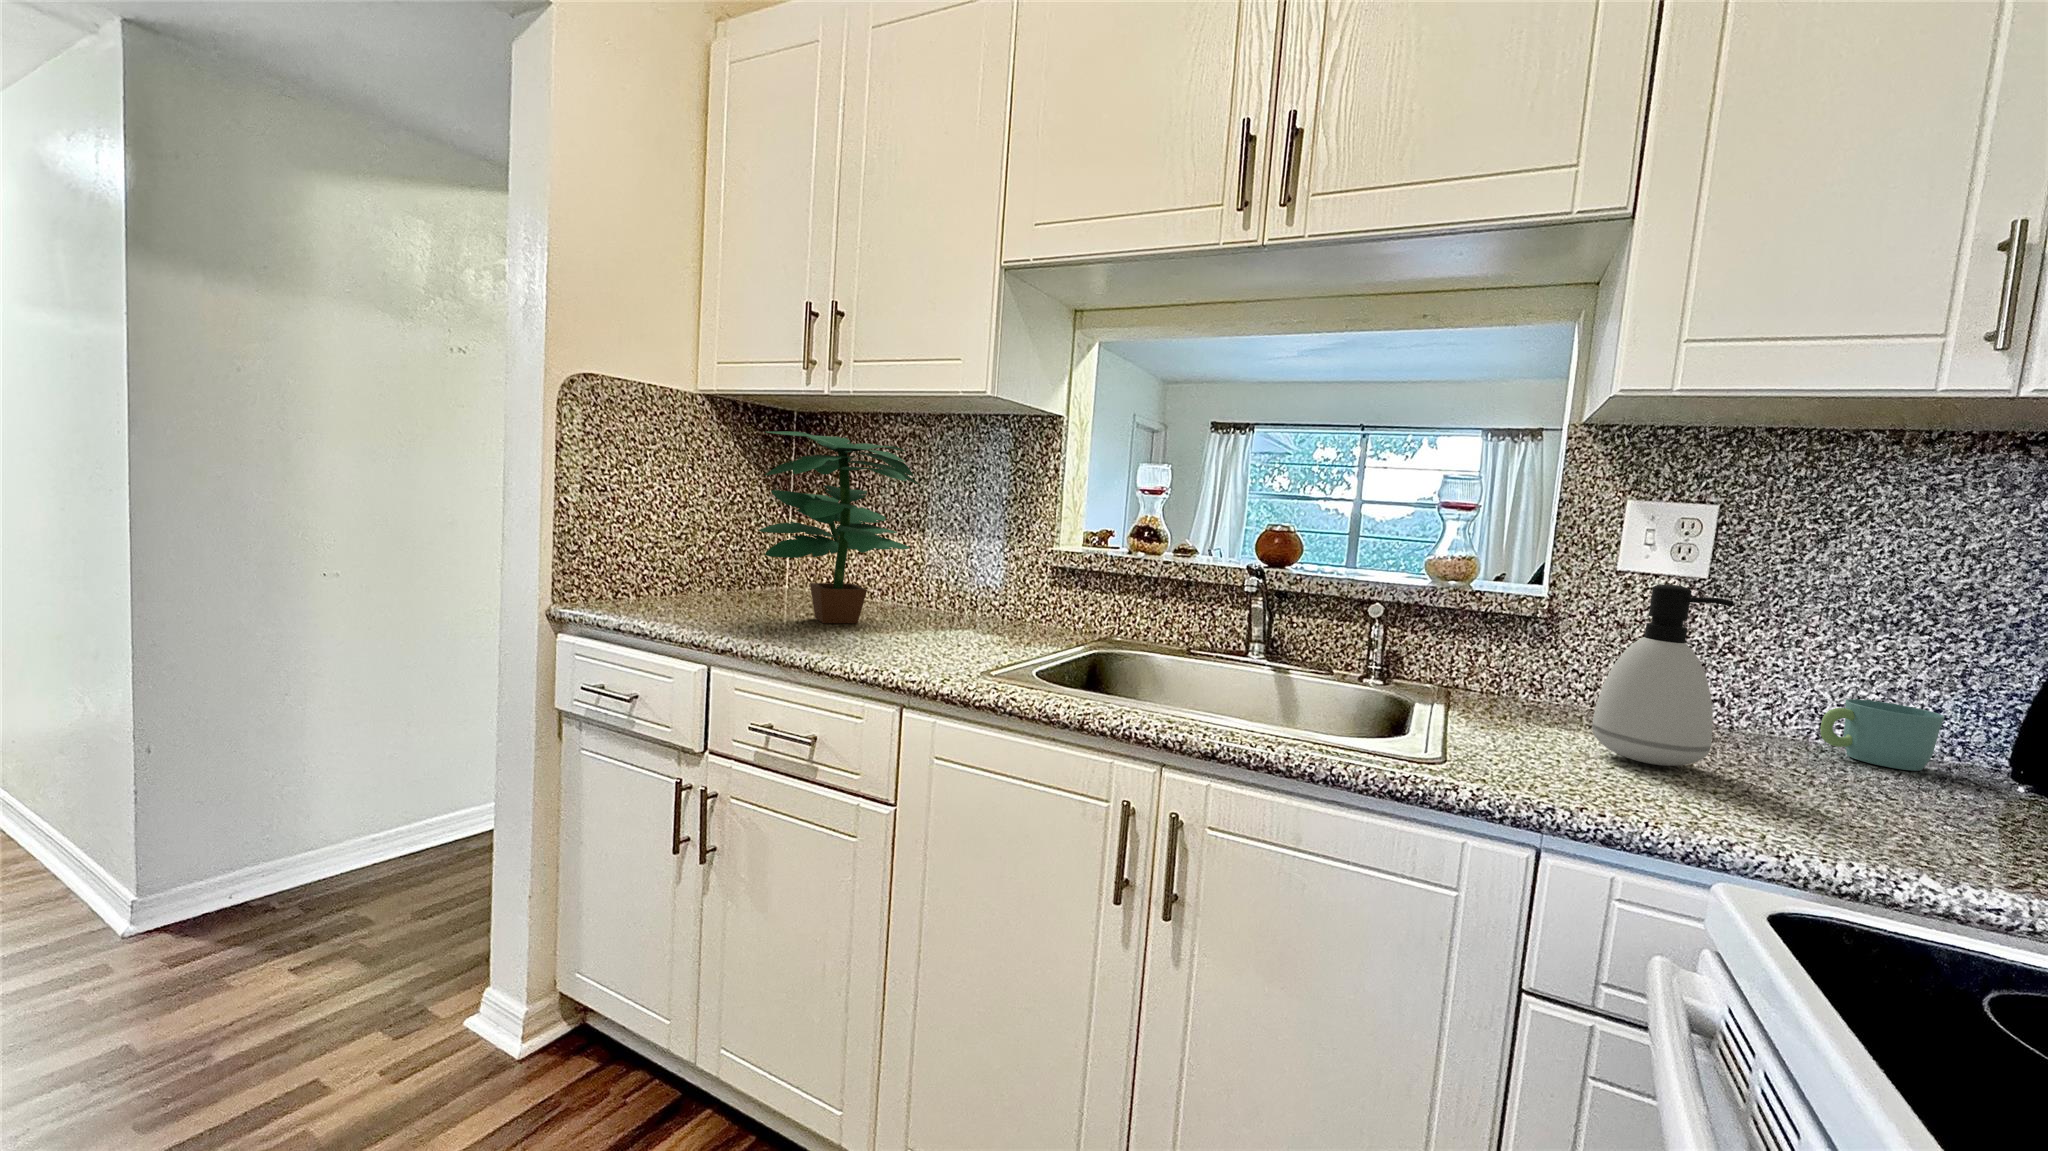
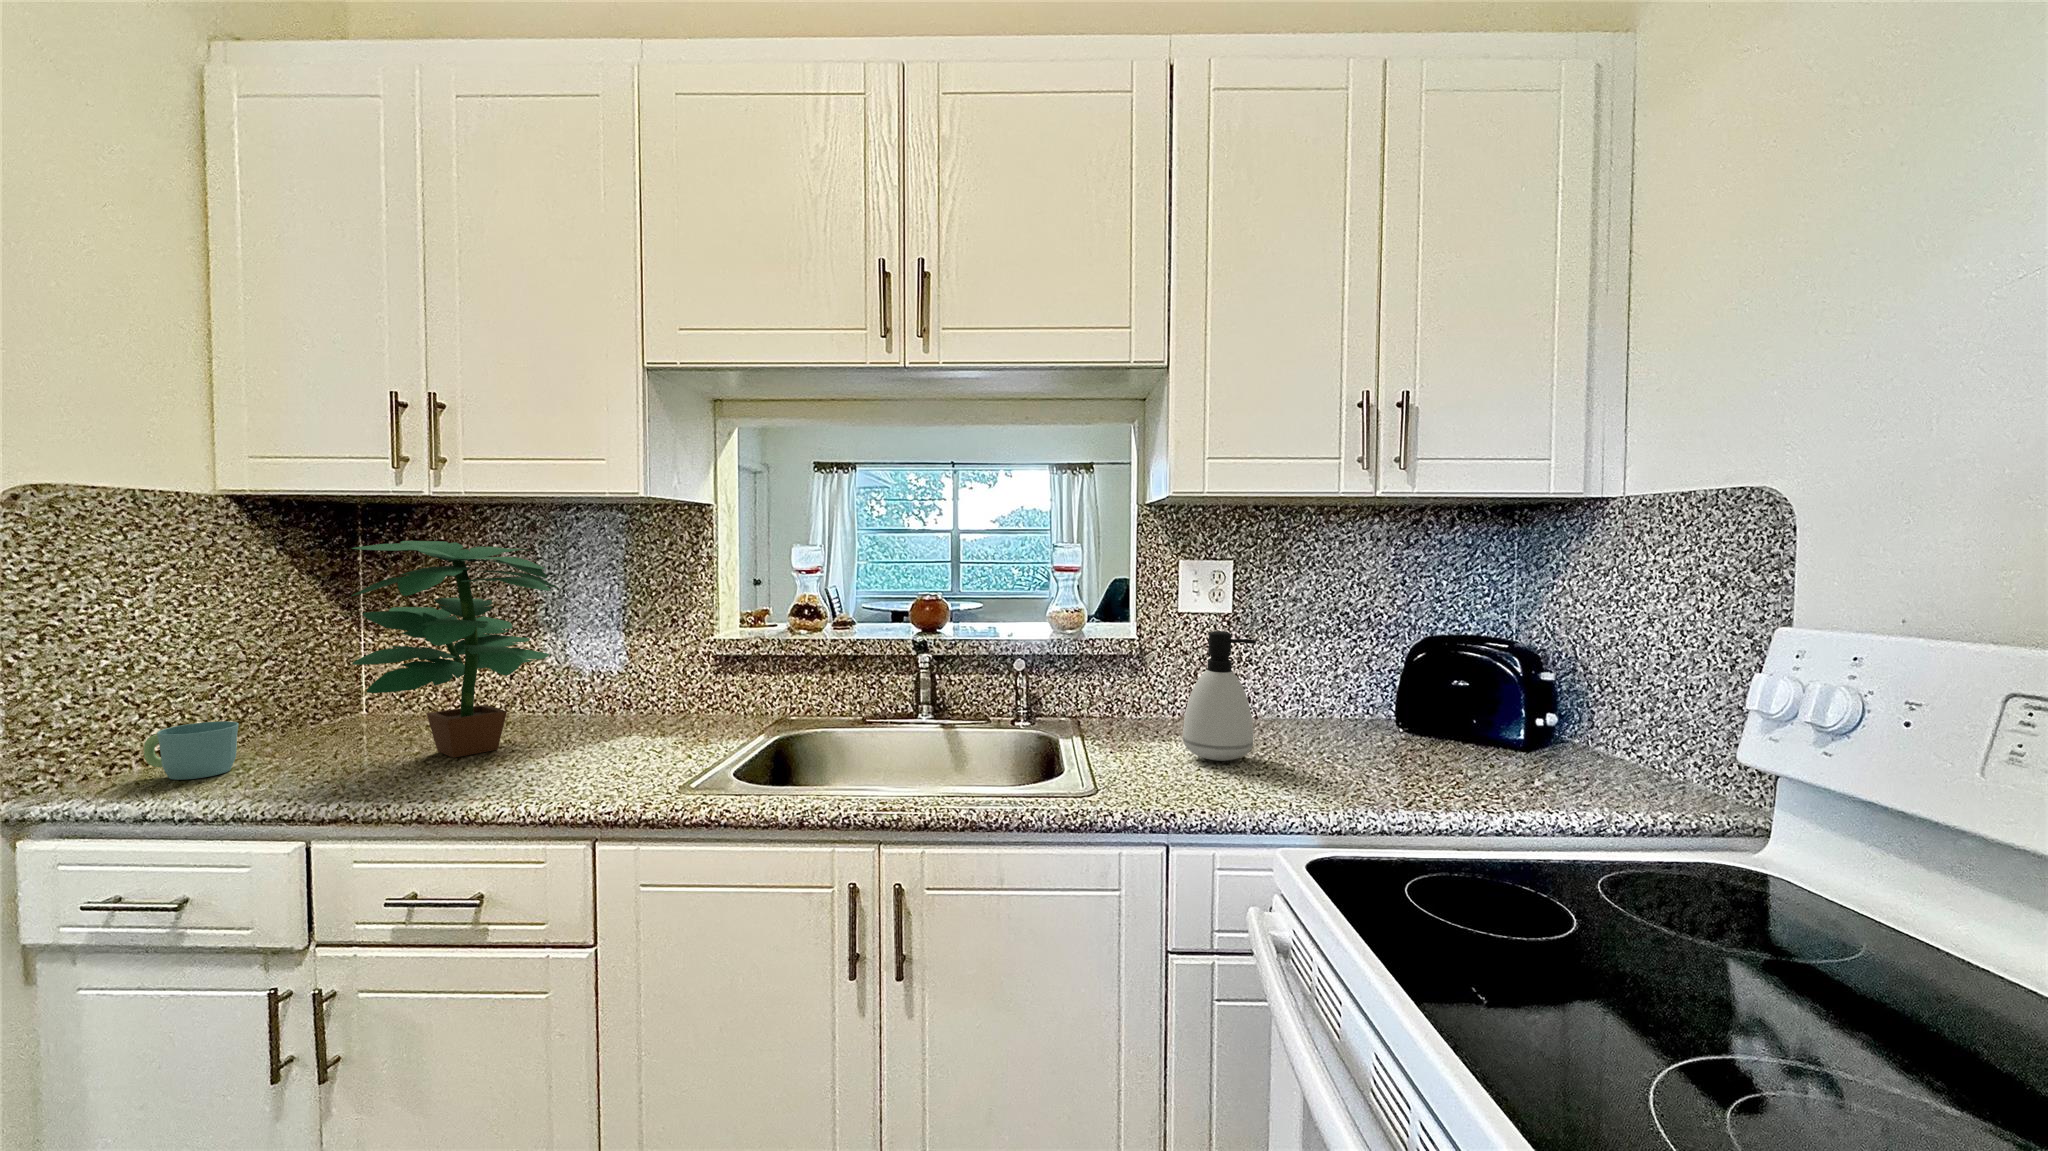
mug: present [1820,699,1945,771] -> present [144,721,239,780]

